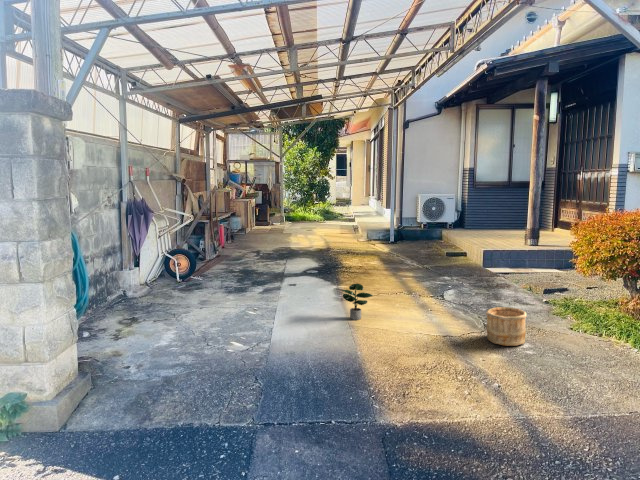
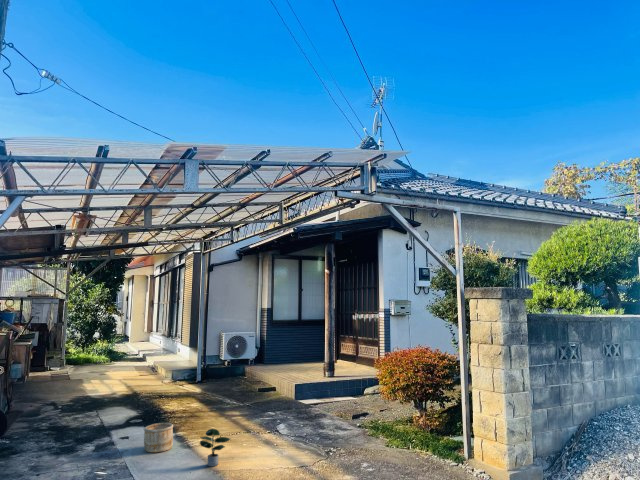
wooden bucket: present [486,307,527,346] -> present [144,423,174,453]

